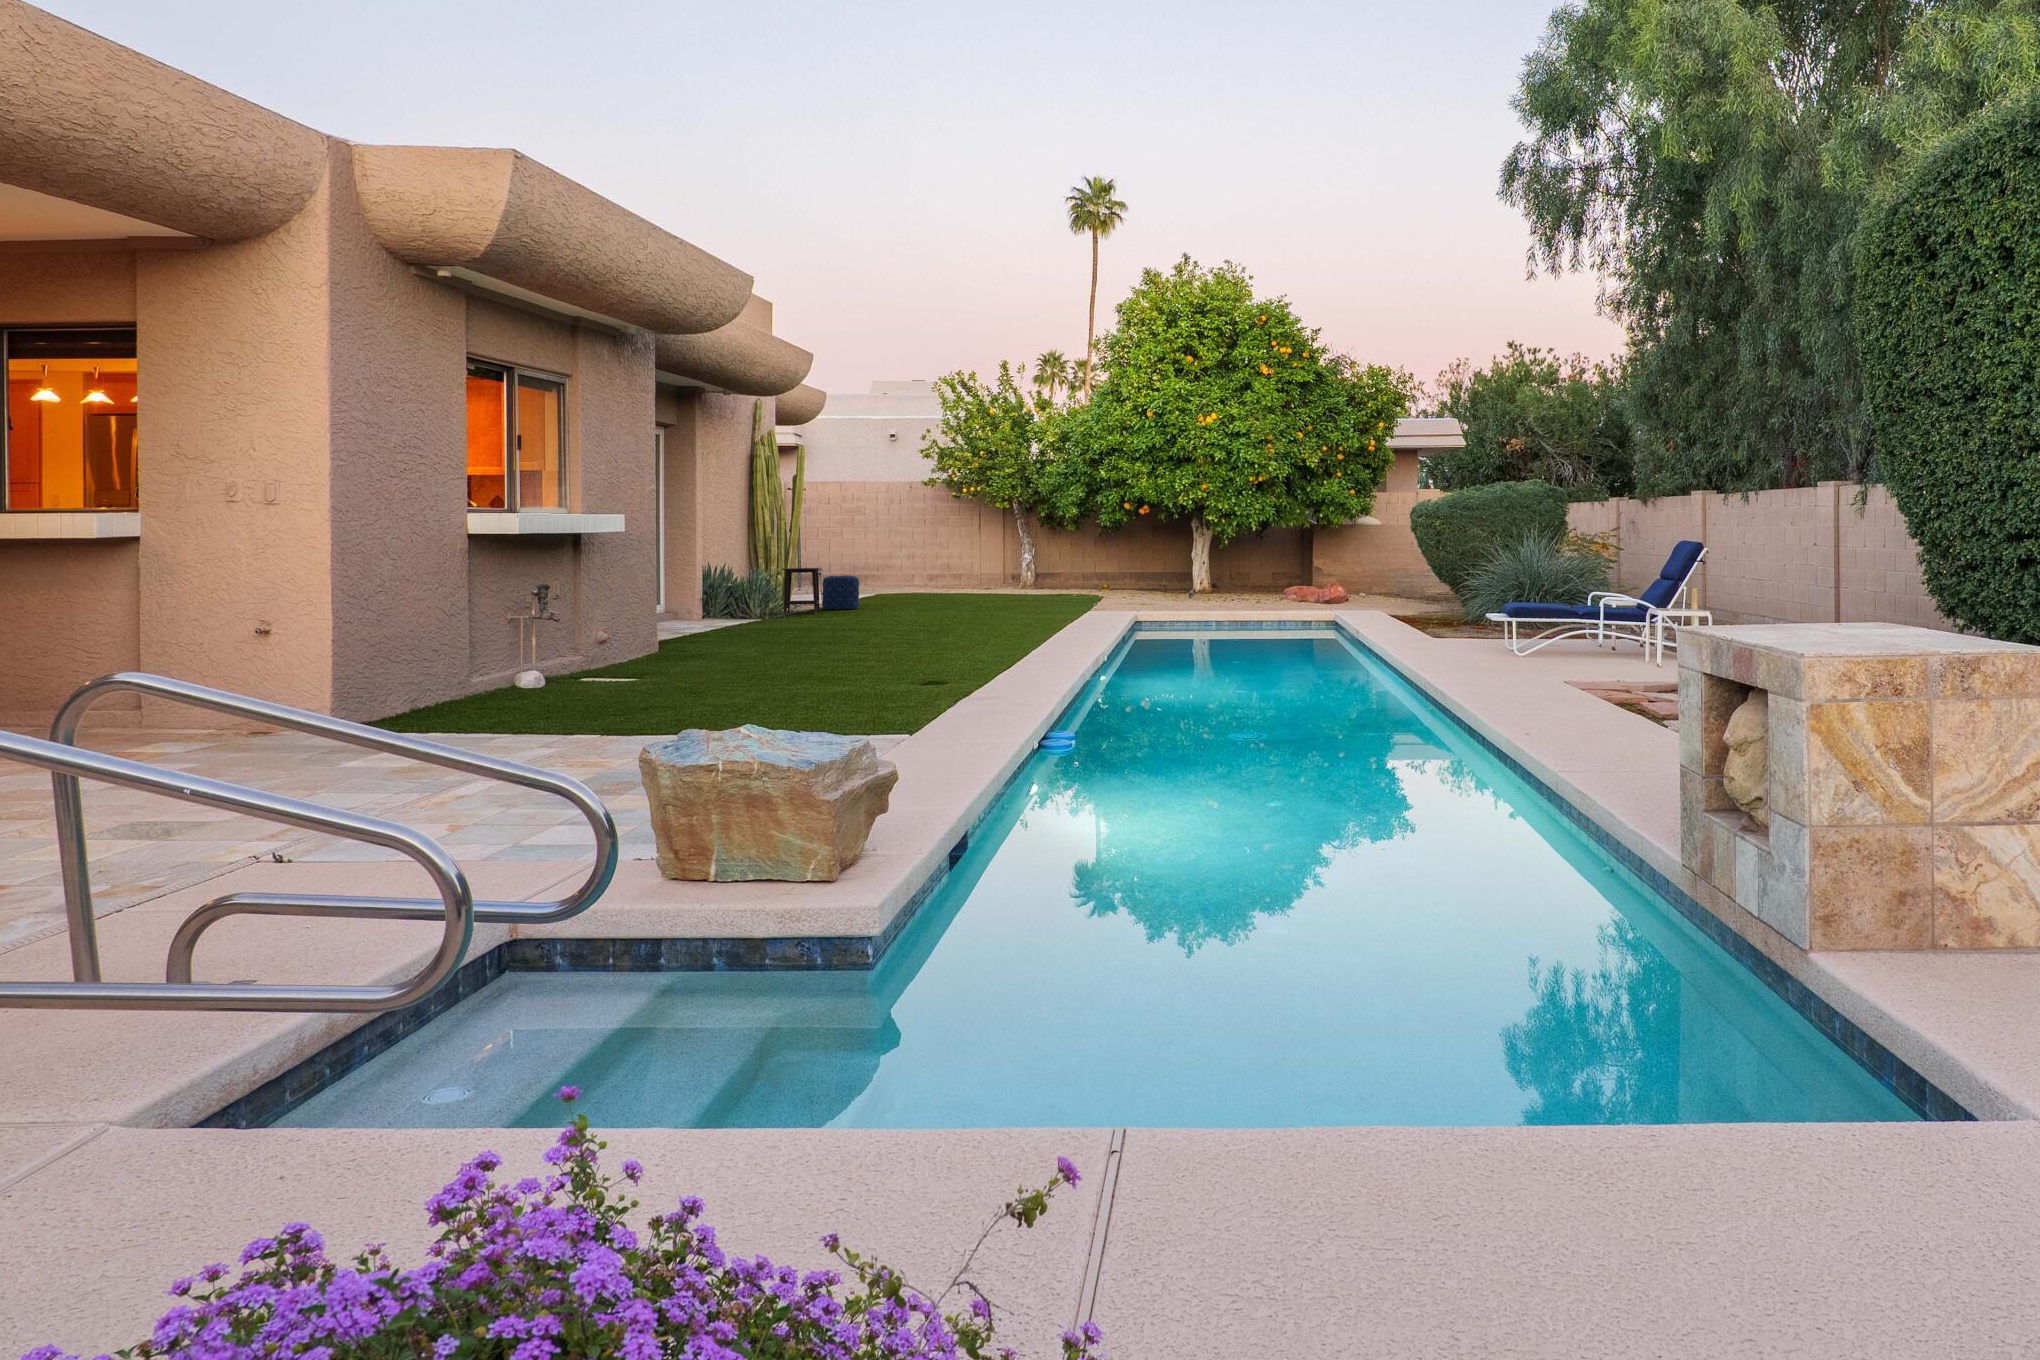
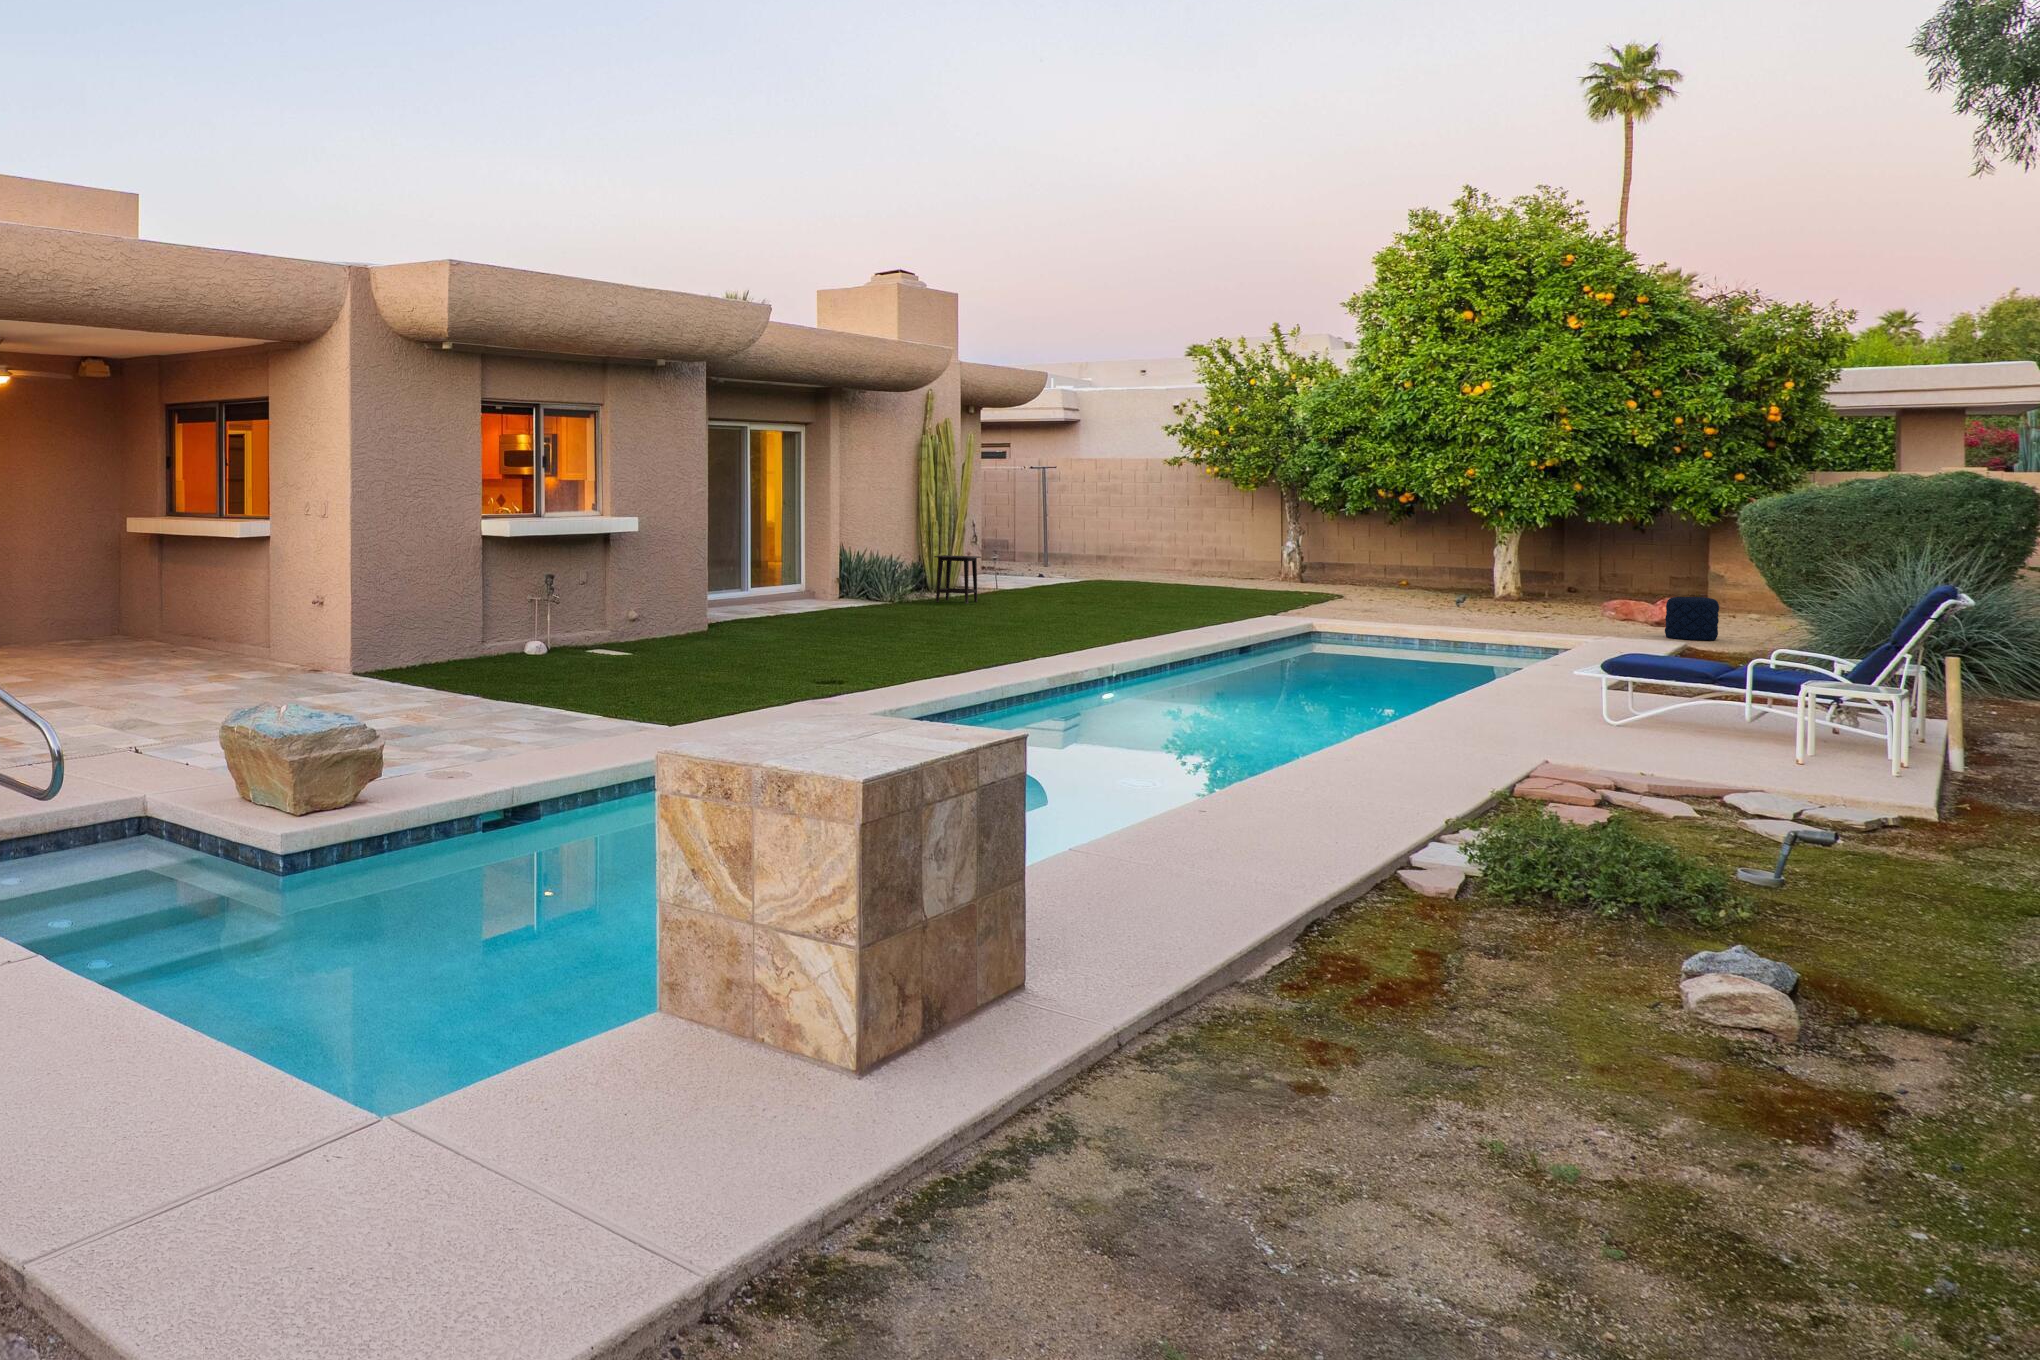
pouf: present [822,576,859,609] -> present [1665,597,1719,640]

